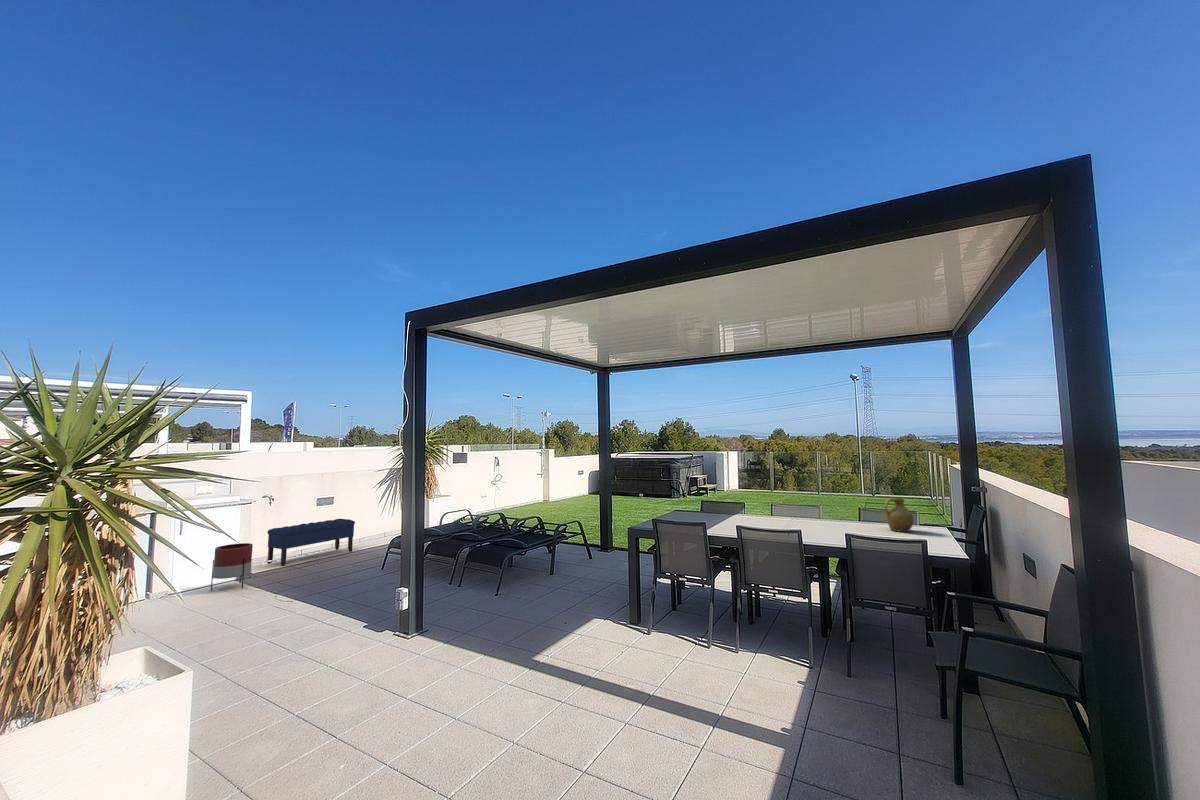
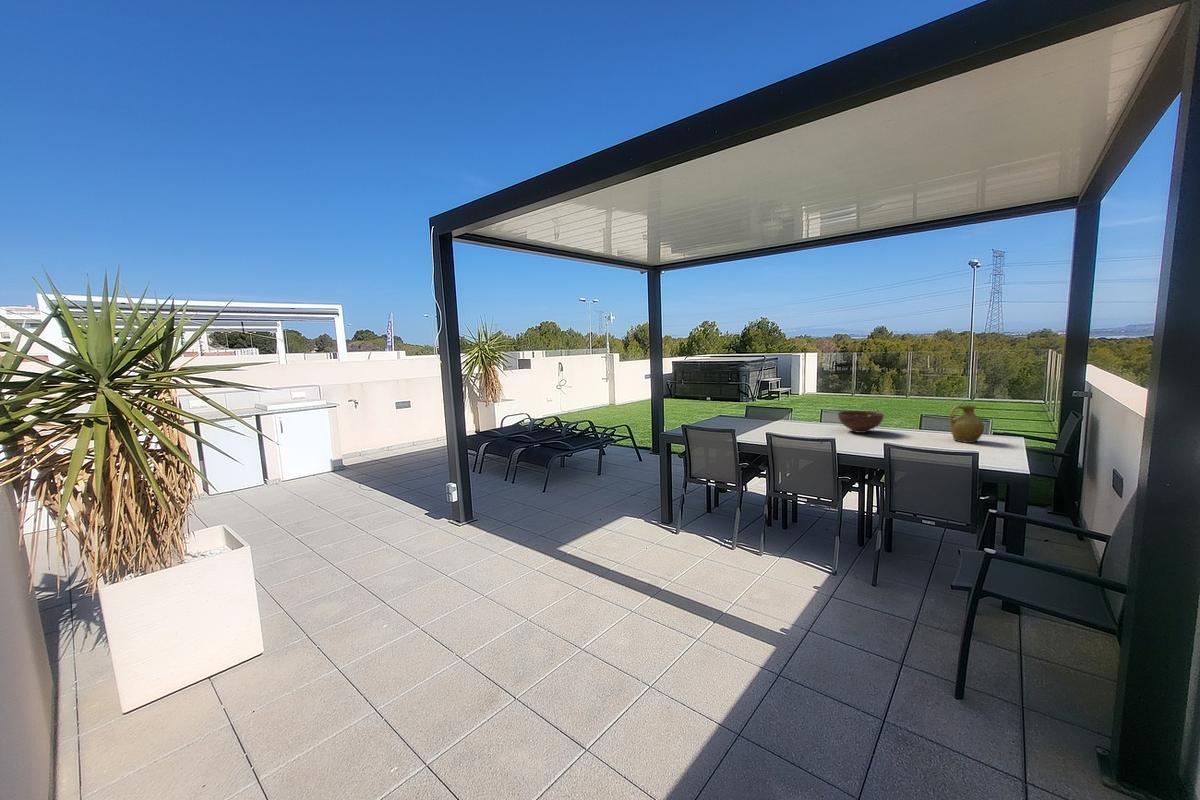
fruit bowl: none [789,504,828,524] -> present [838,411,884,433]
bench: present [267,519,355,566] -> none [354,421,428,461]
planter: present [211,543,253,591] -> none [309,441,340,480]

